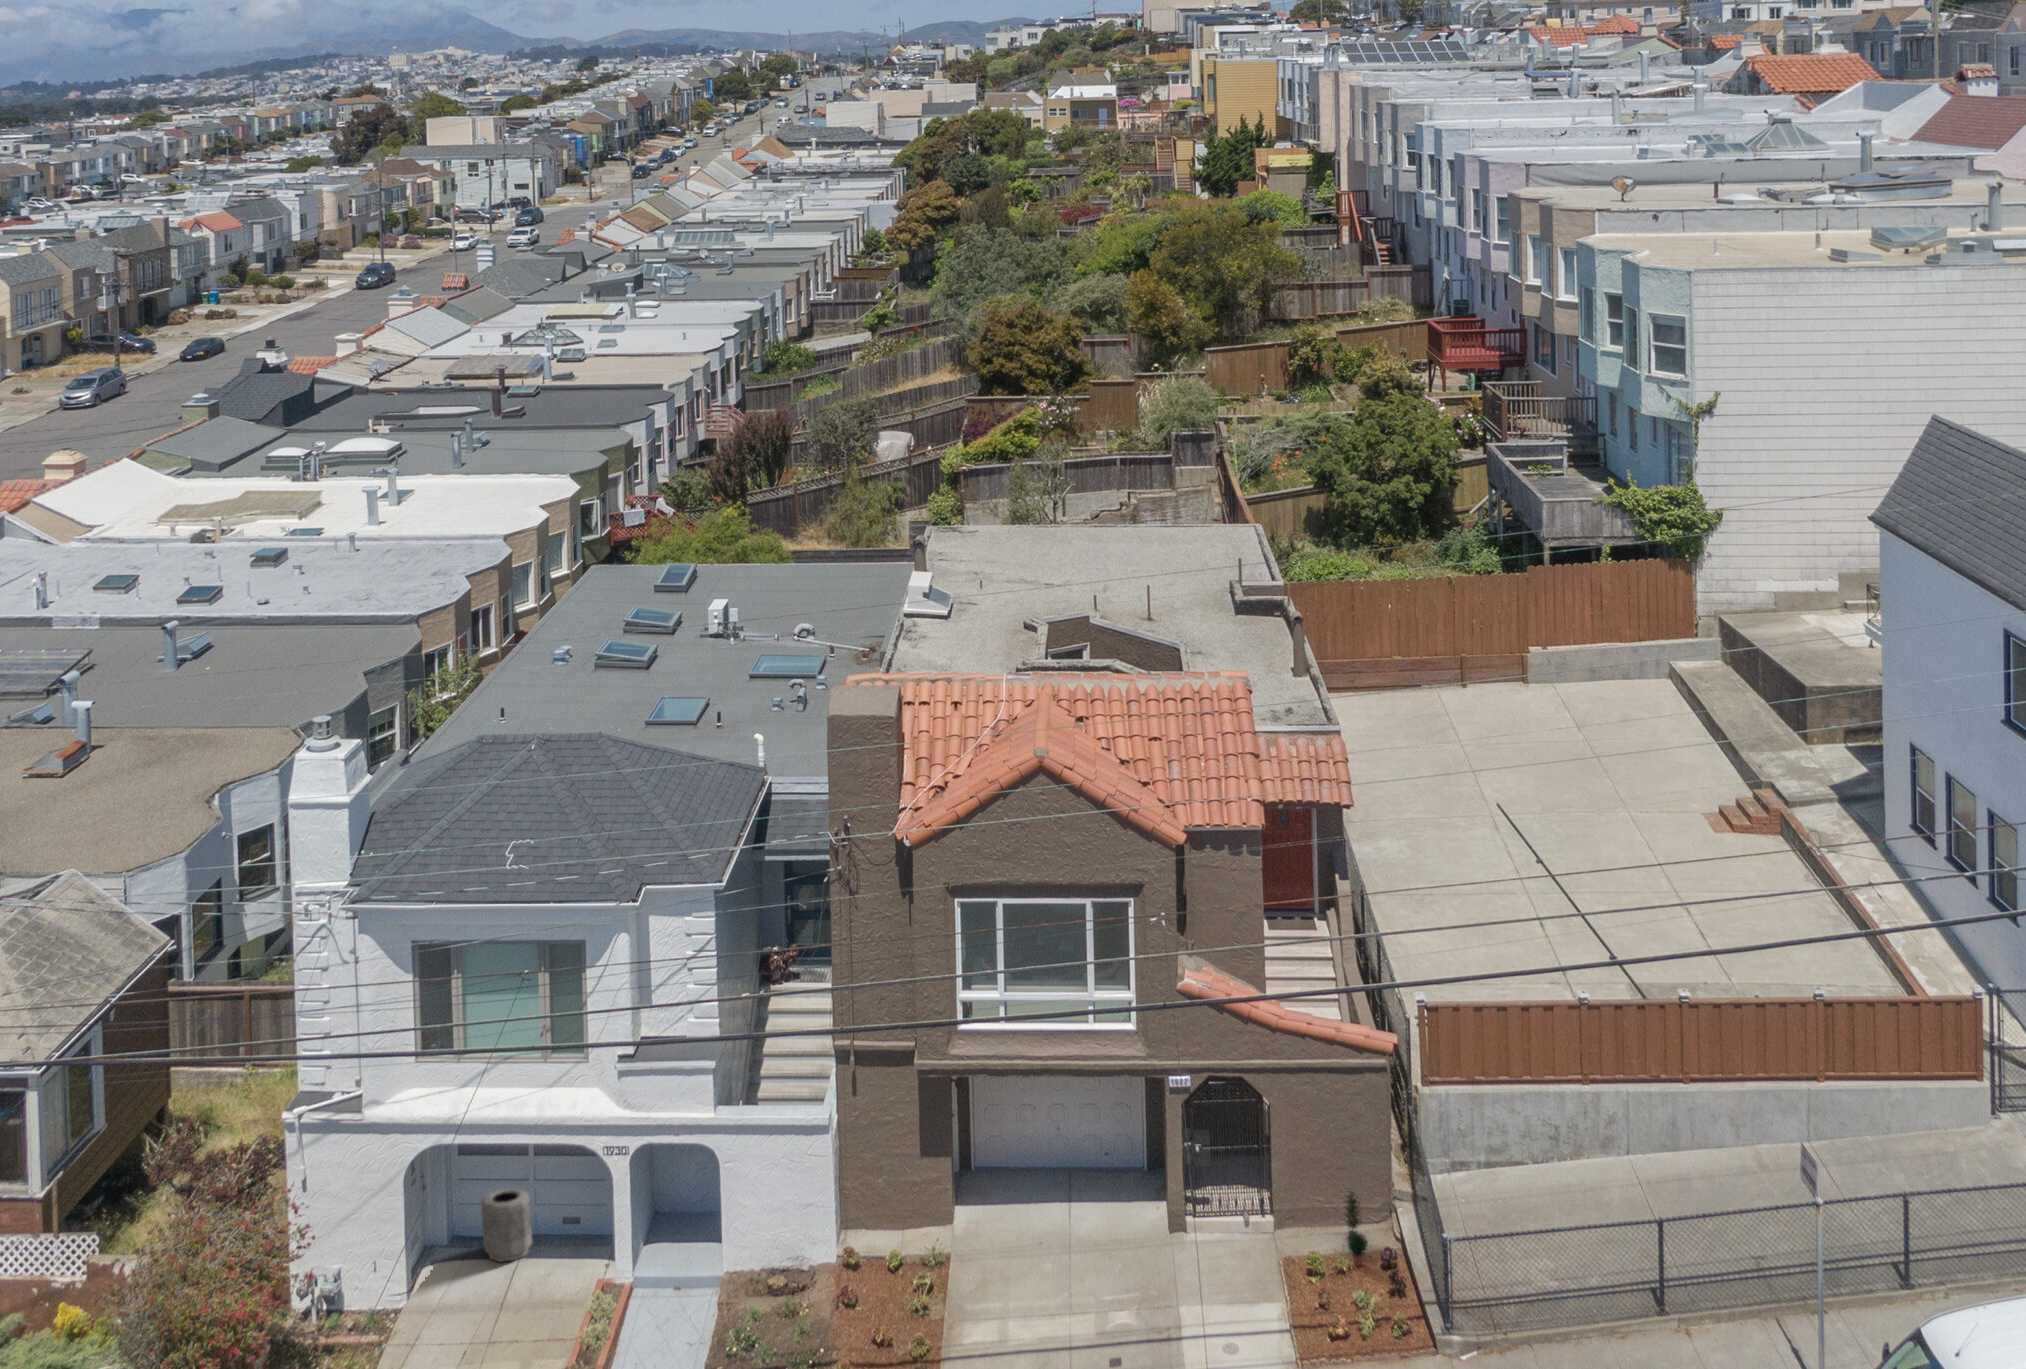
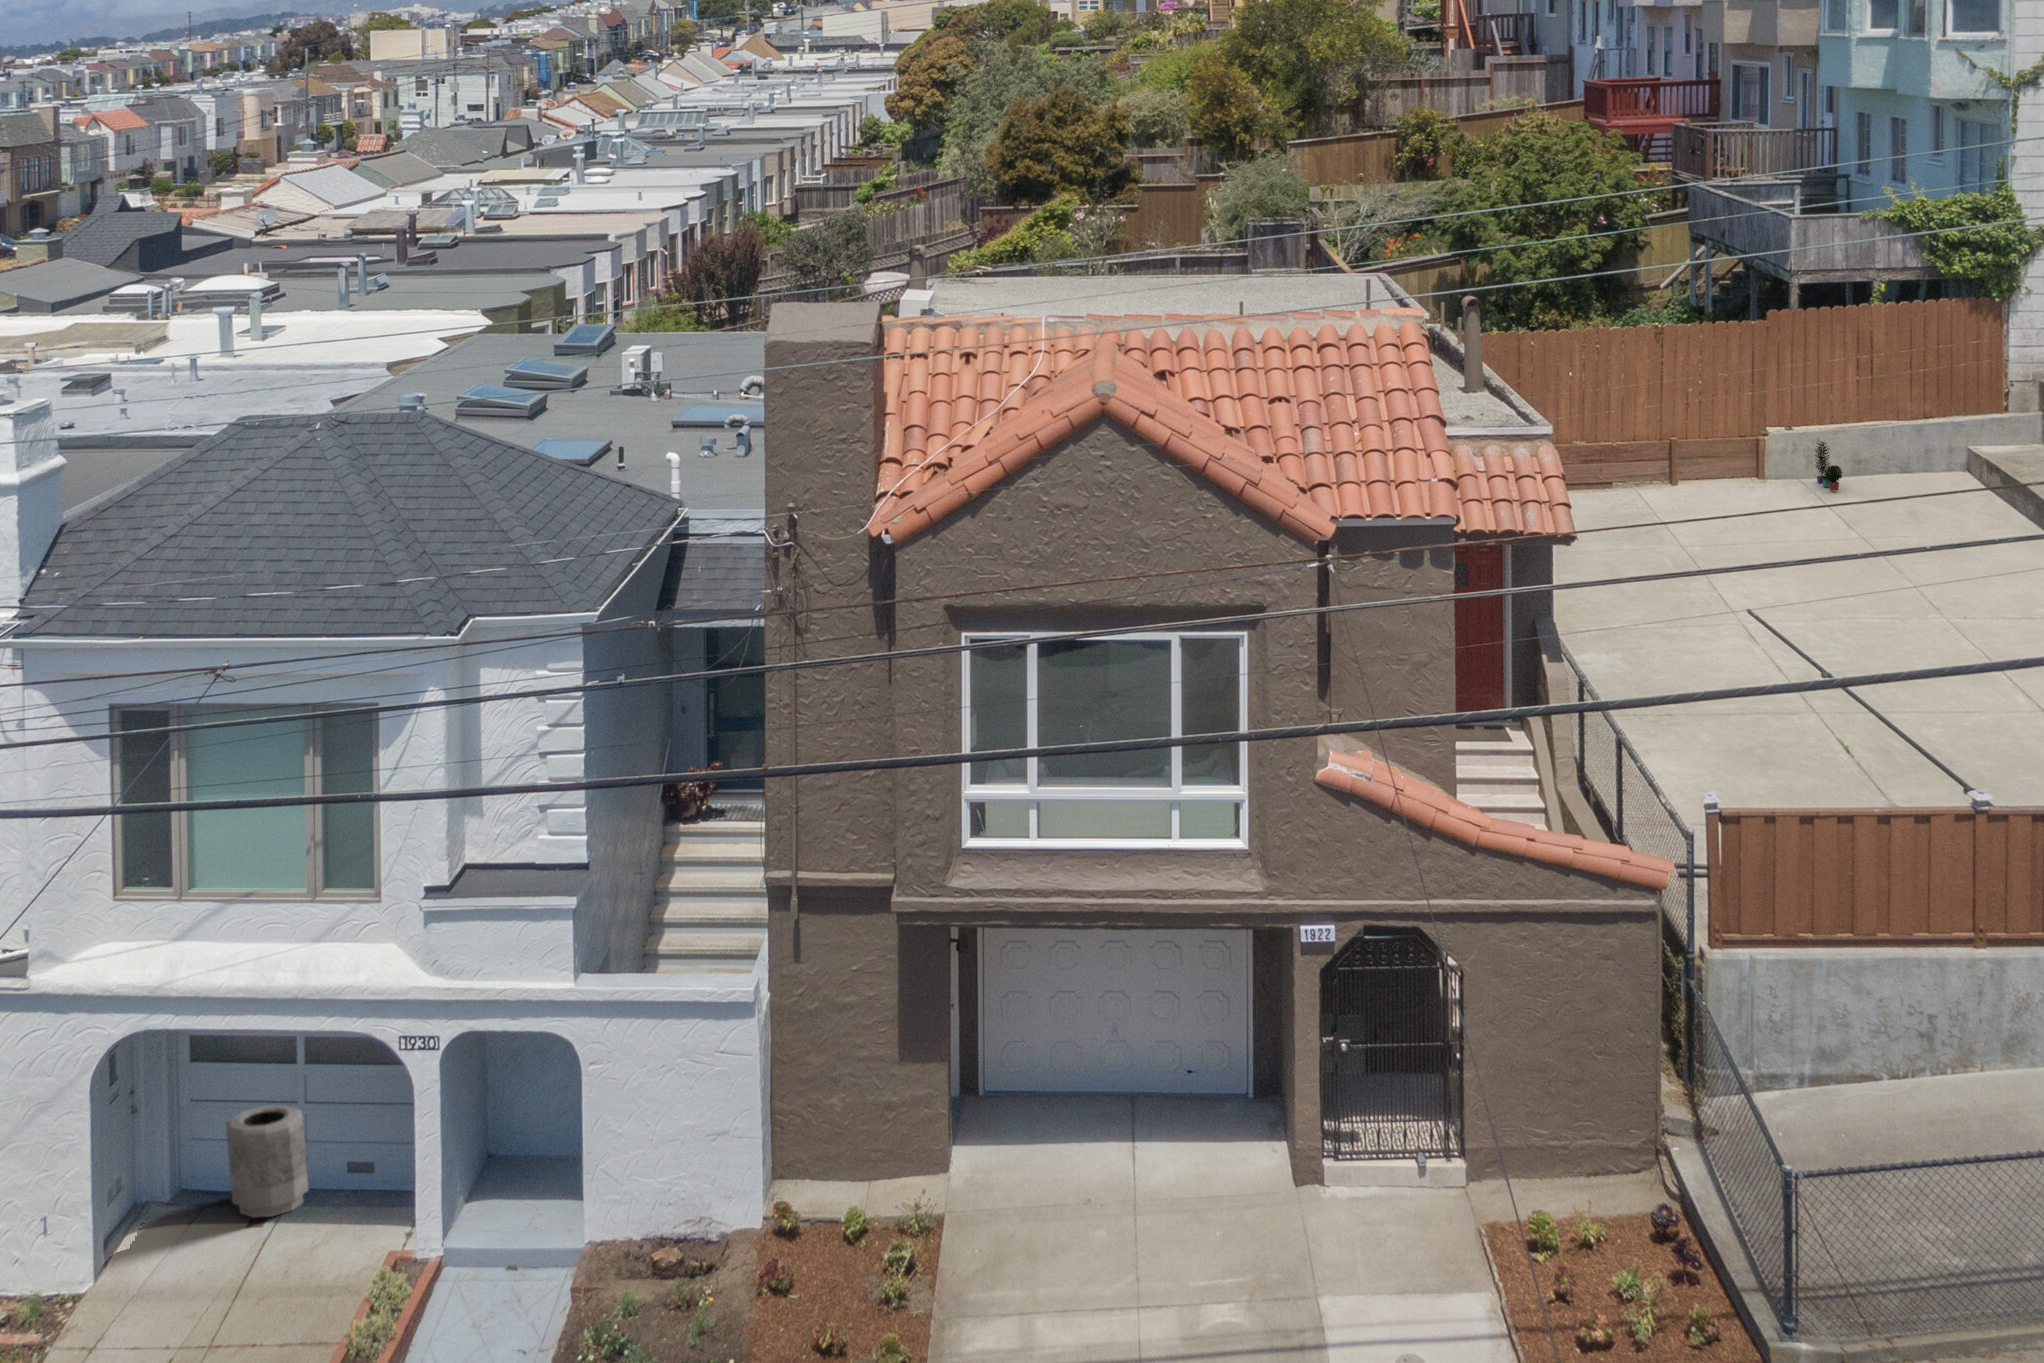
potted plant: present [1345,1191,1368,1265] -> present [1815,441,1842,491]

